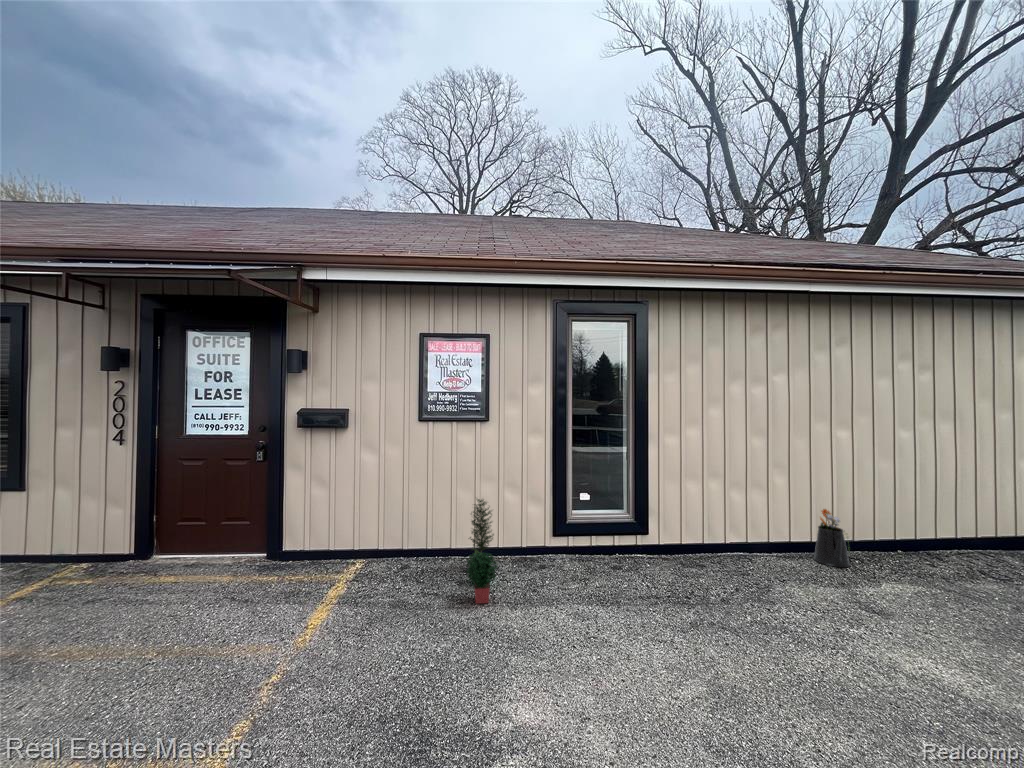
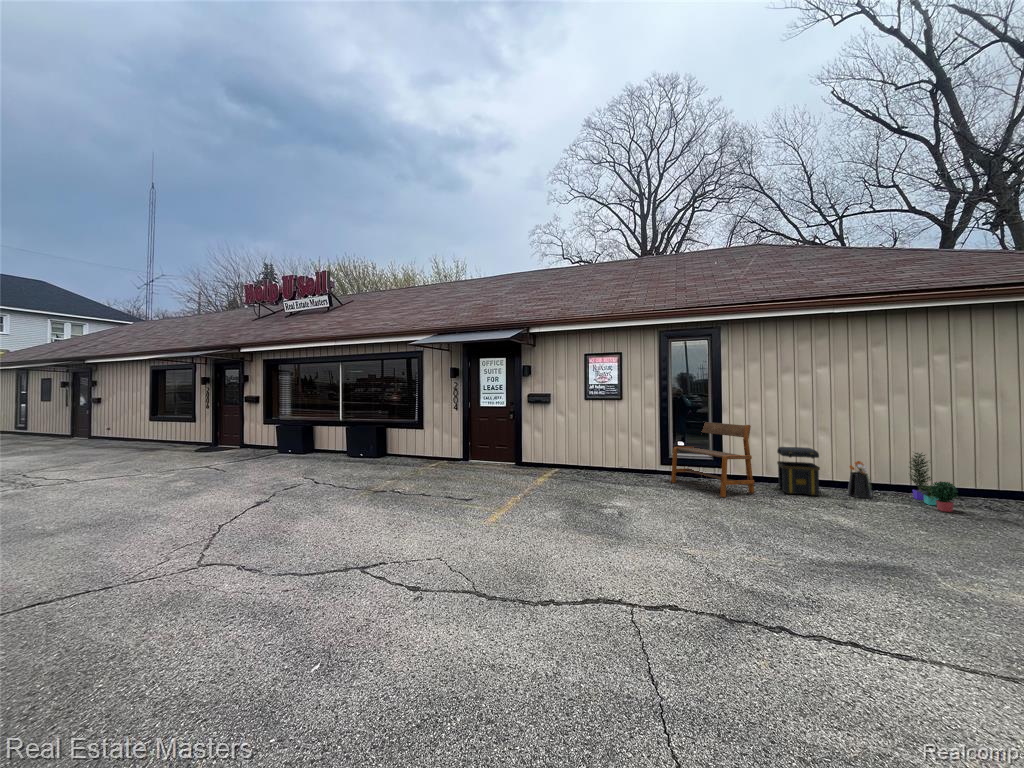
bench: none [575,455,720,609] -> present [671,422,754,497]
toolbox: none [725,493,800,575] -> present [777,447,820,496]
potted plant: present [466,499,497,604] -> present [909,453,958,512]

